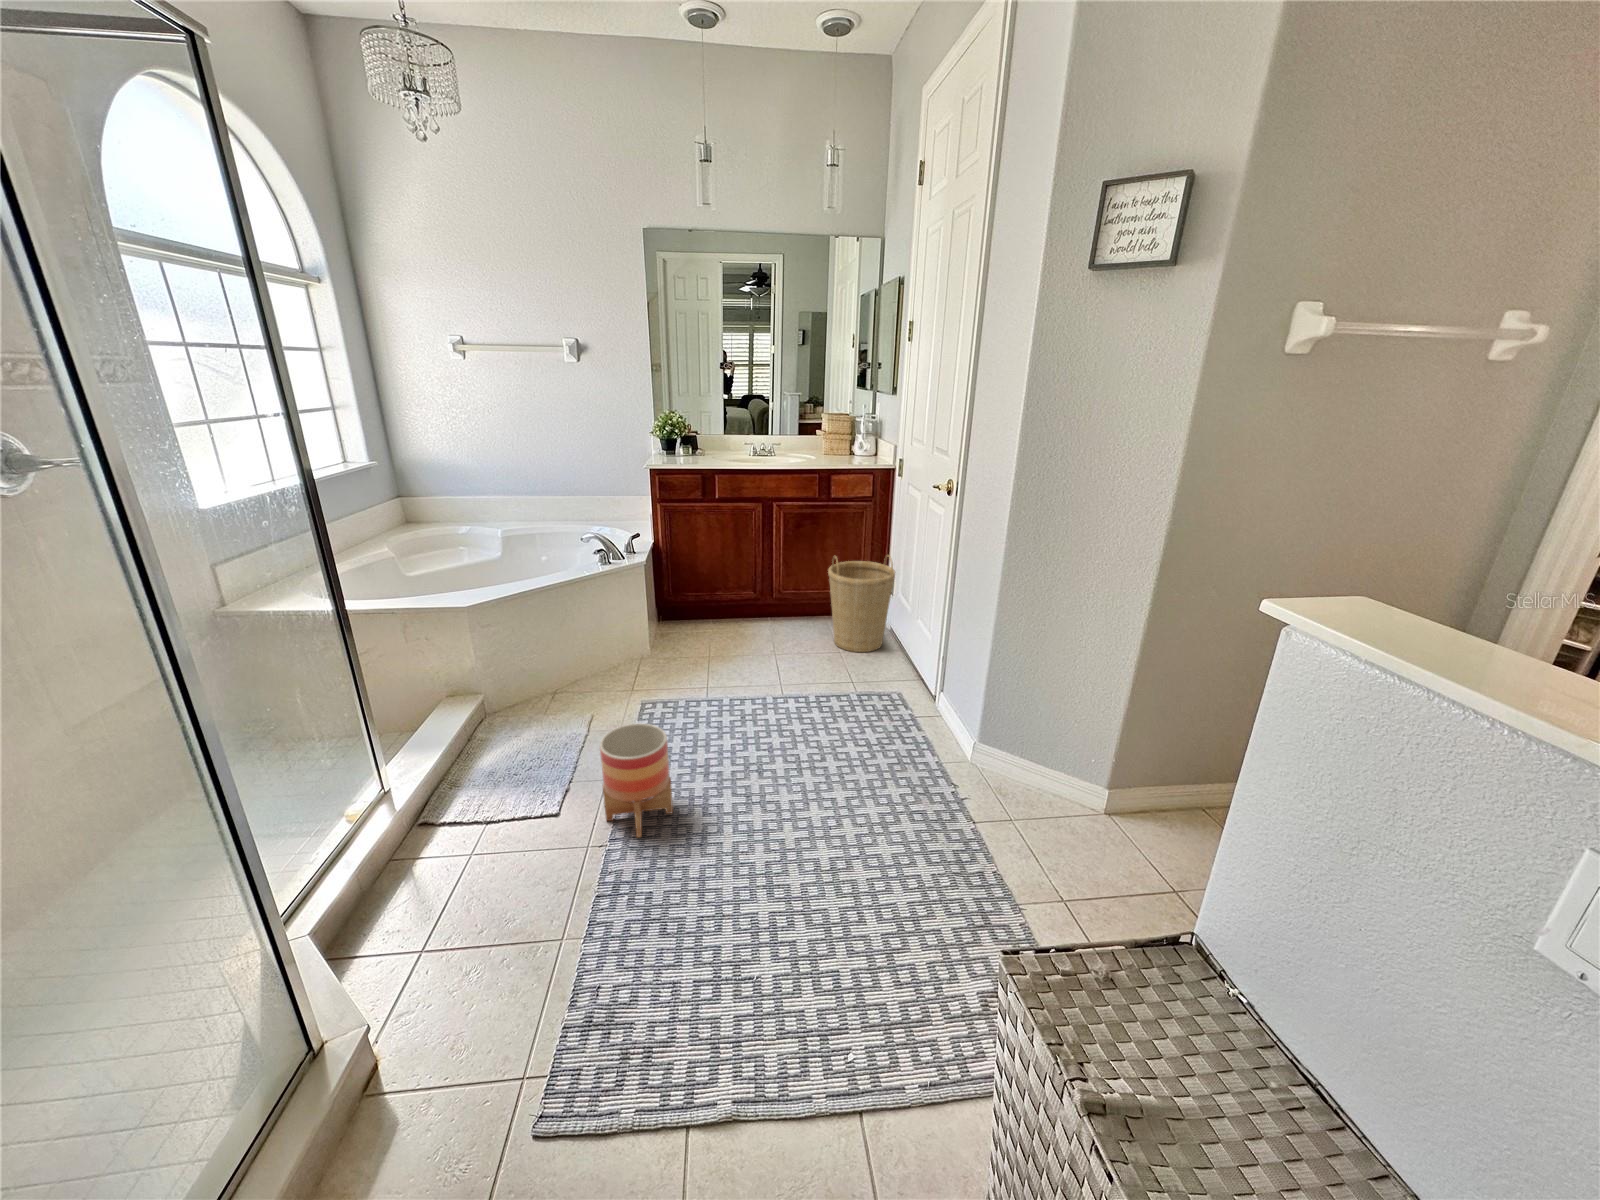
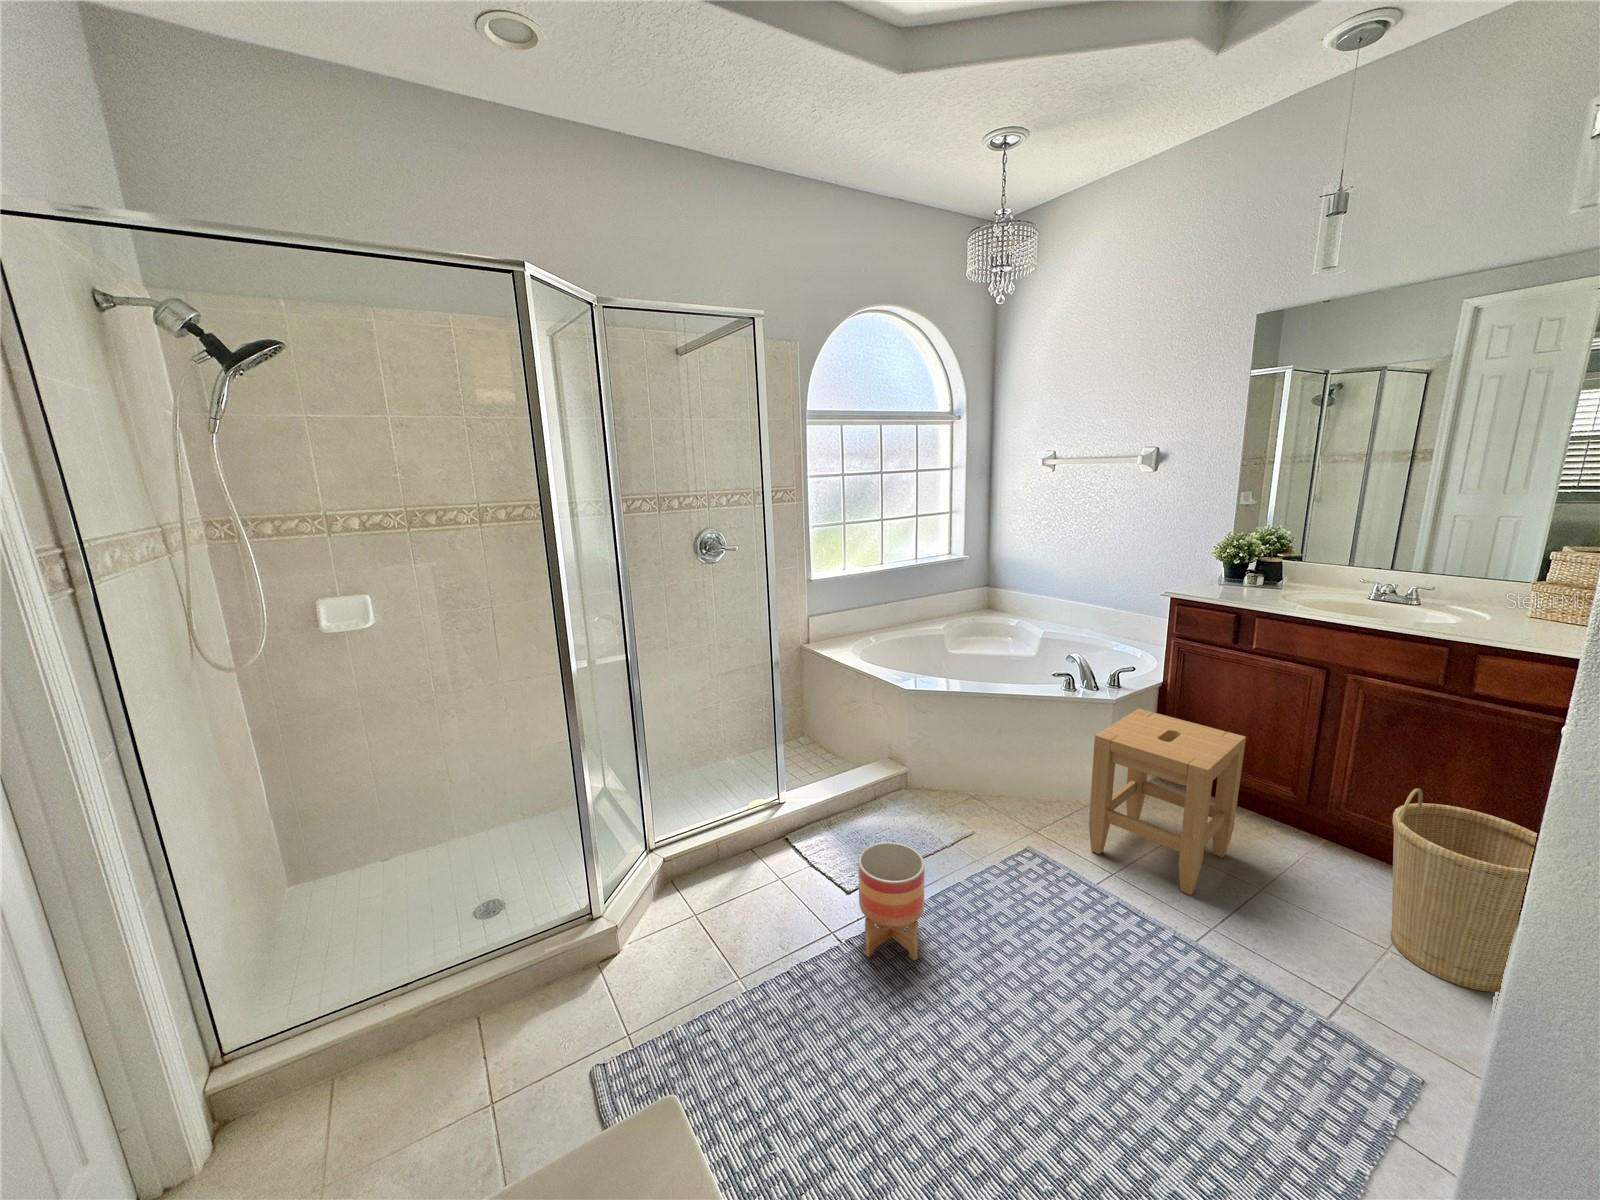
stool: none [669,558,758,682] -> present [1089,709,1246,895]

